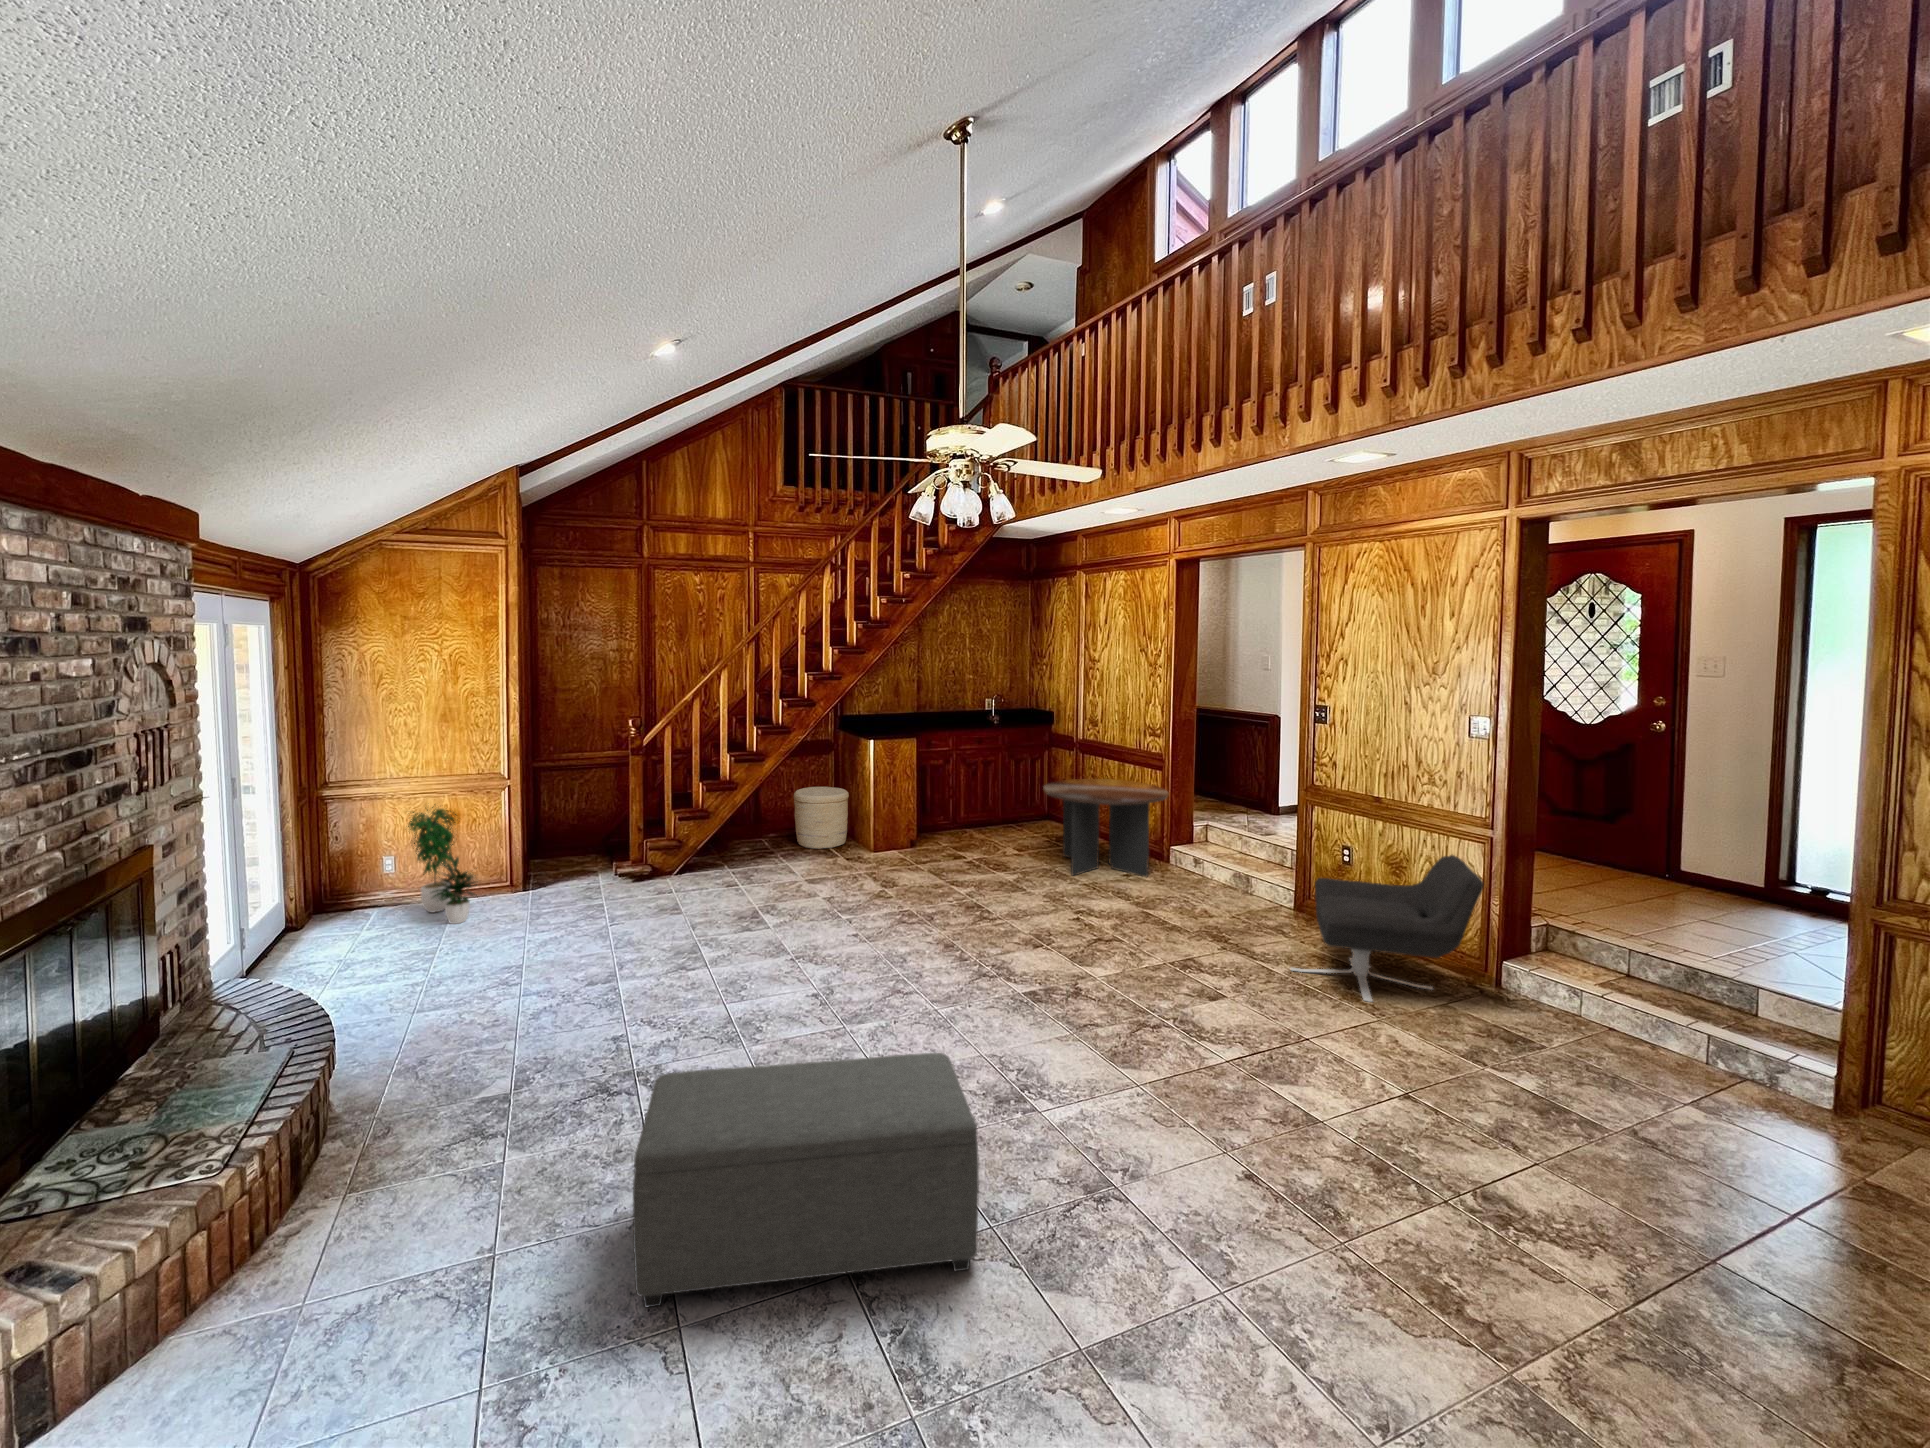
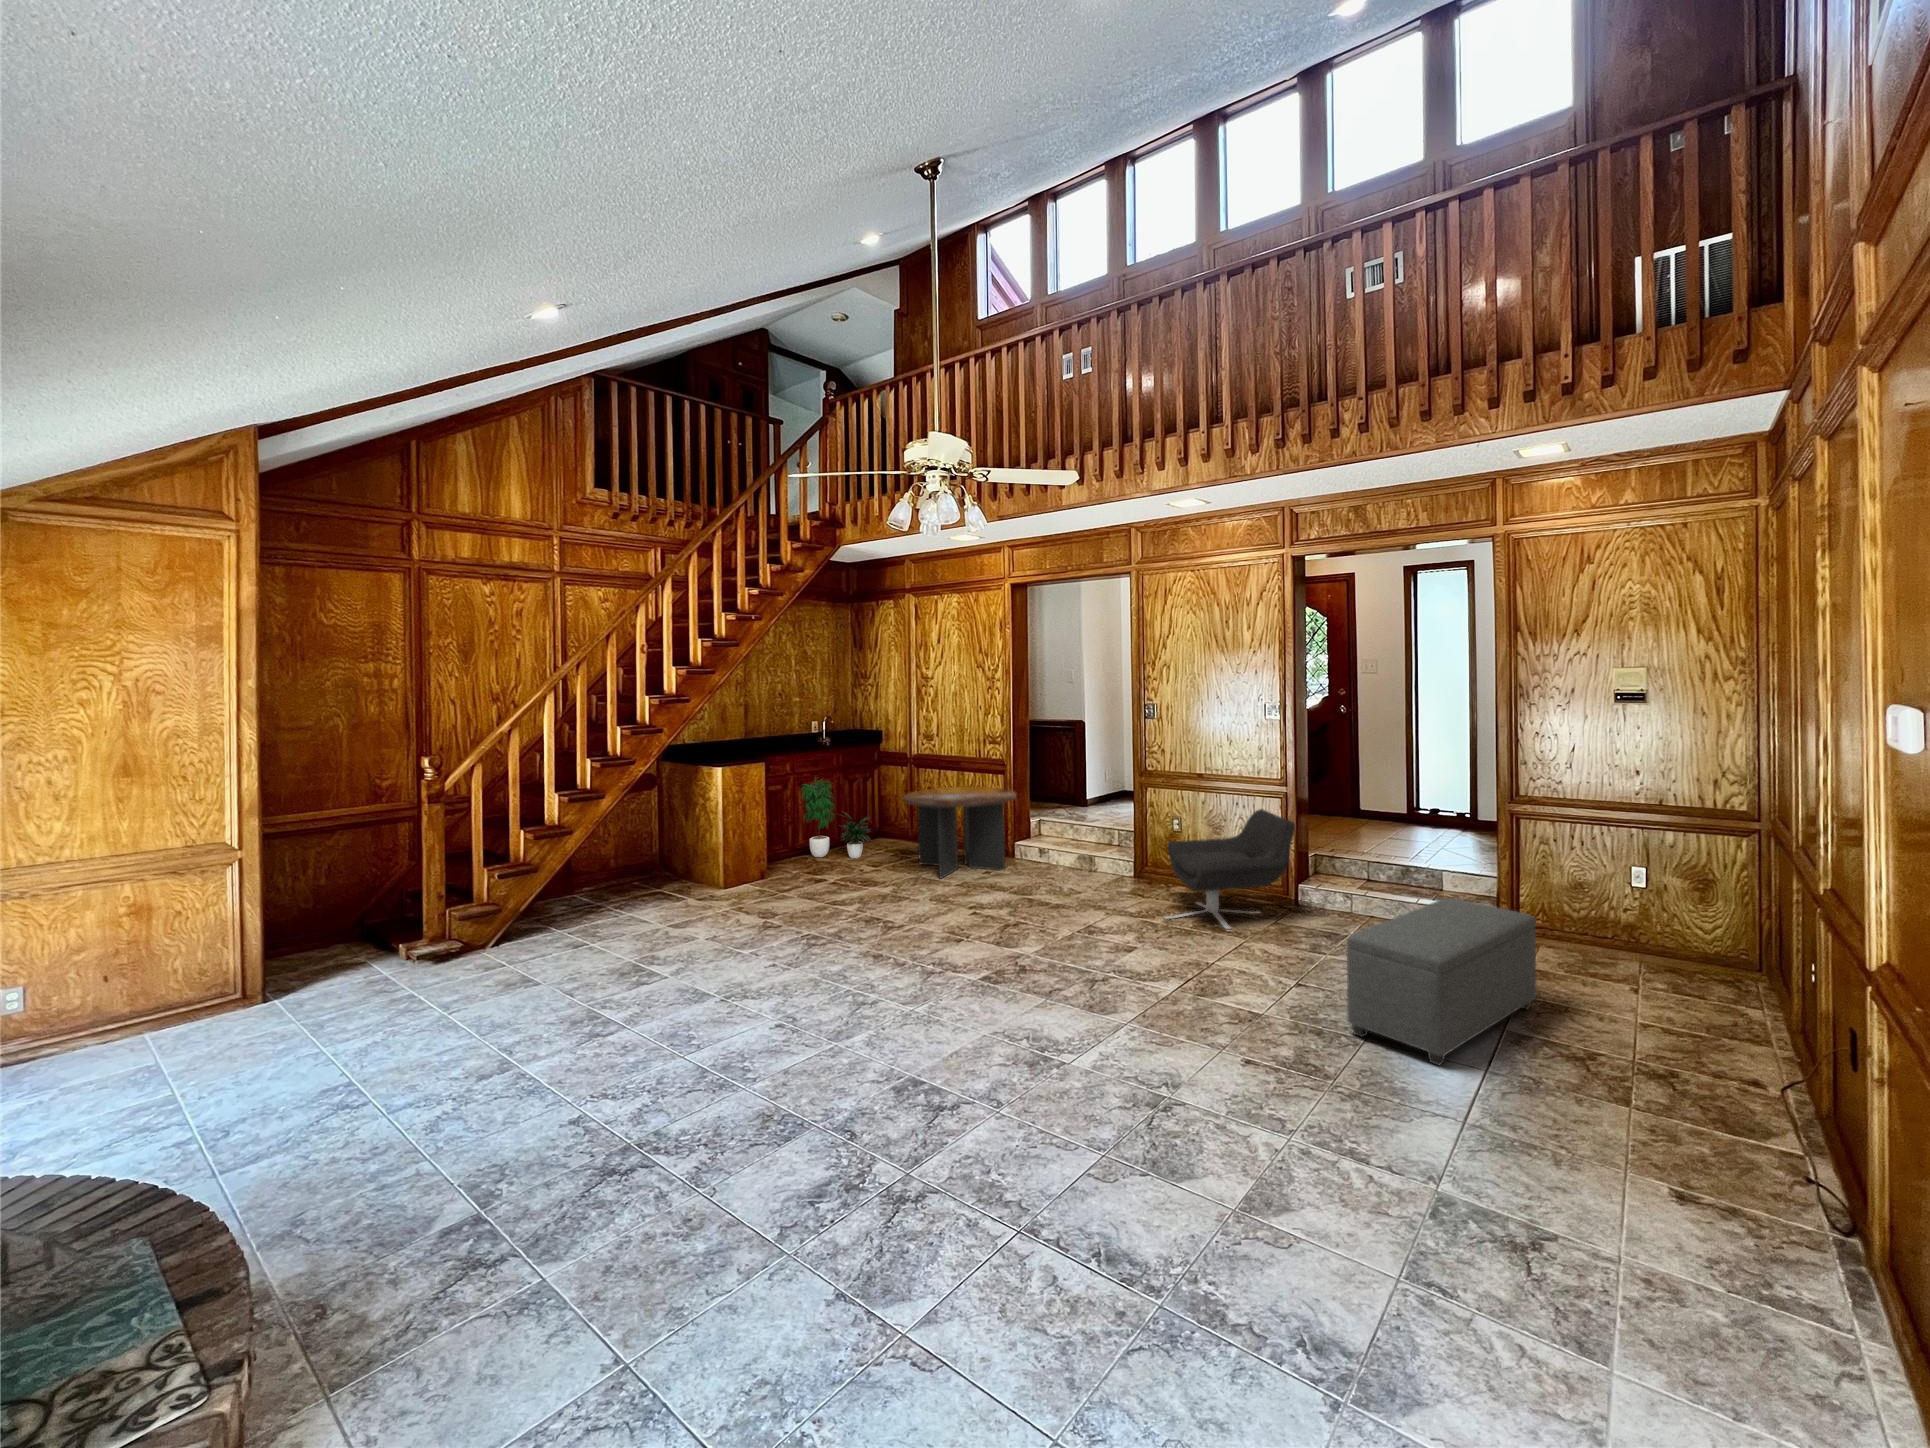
woven basket: present [794,787,849,849] -> none [620,825,687,895]
potted plant: present [408,807,478,924] -> present [802,778,871,858]
ottoman: present [633,1053,979,1307] -> present [1347,898,1537,1065]

